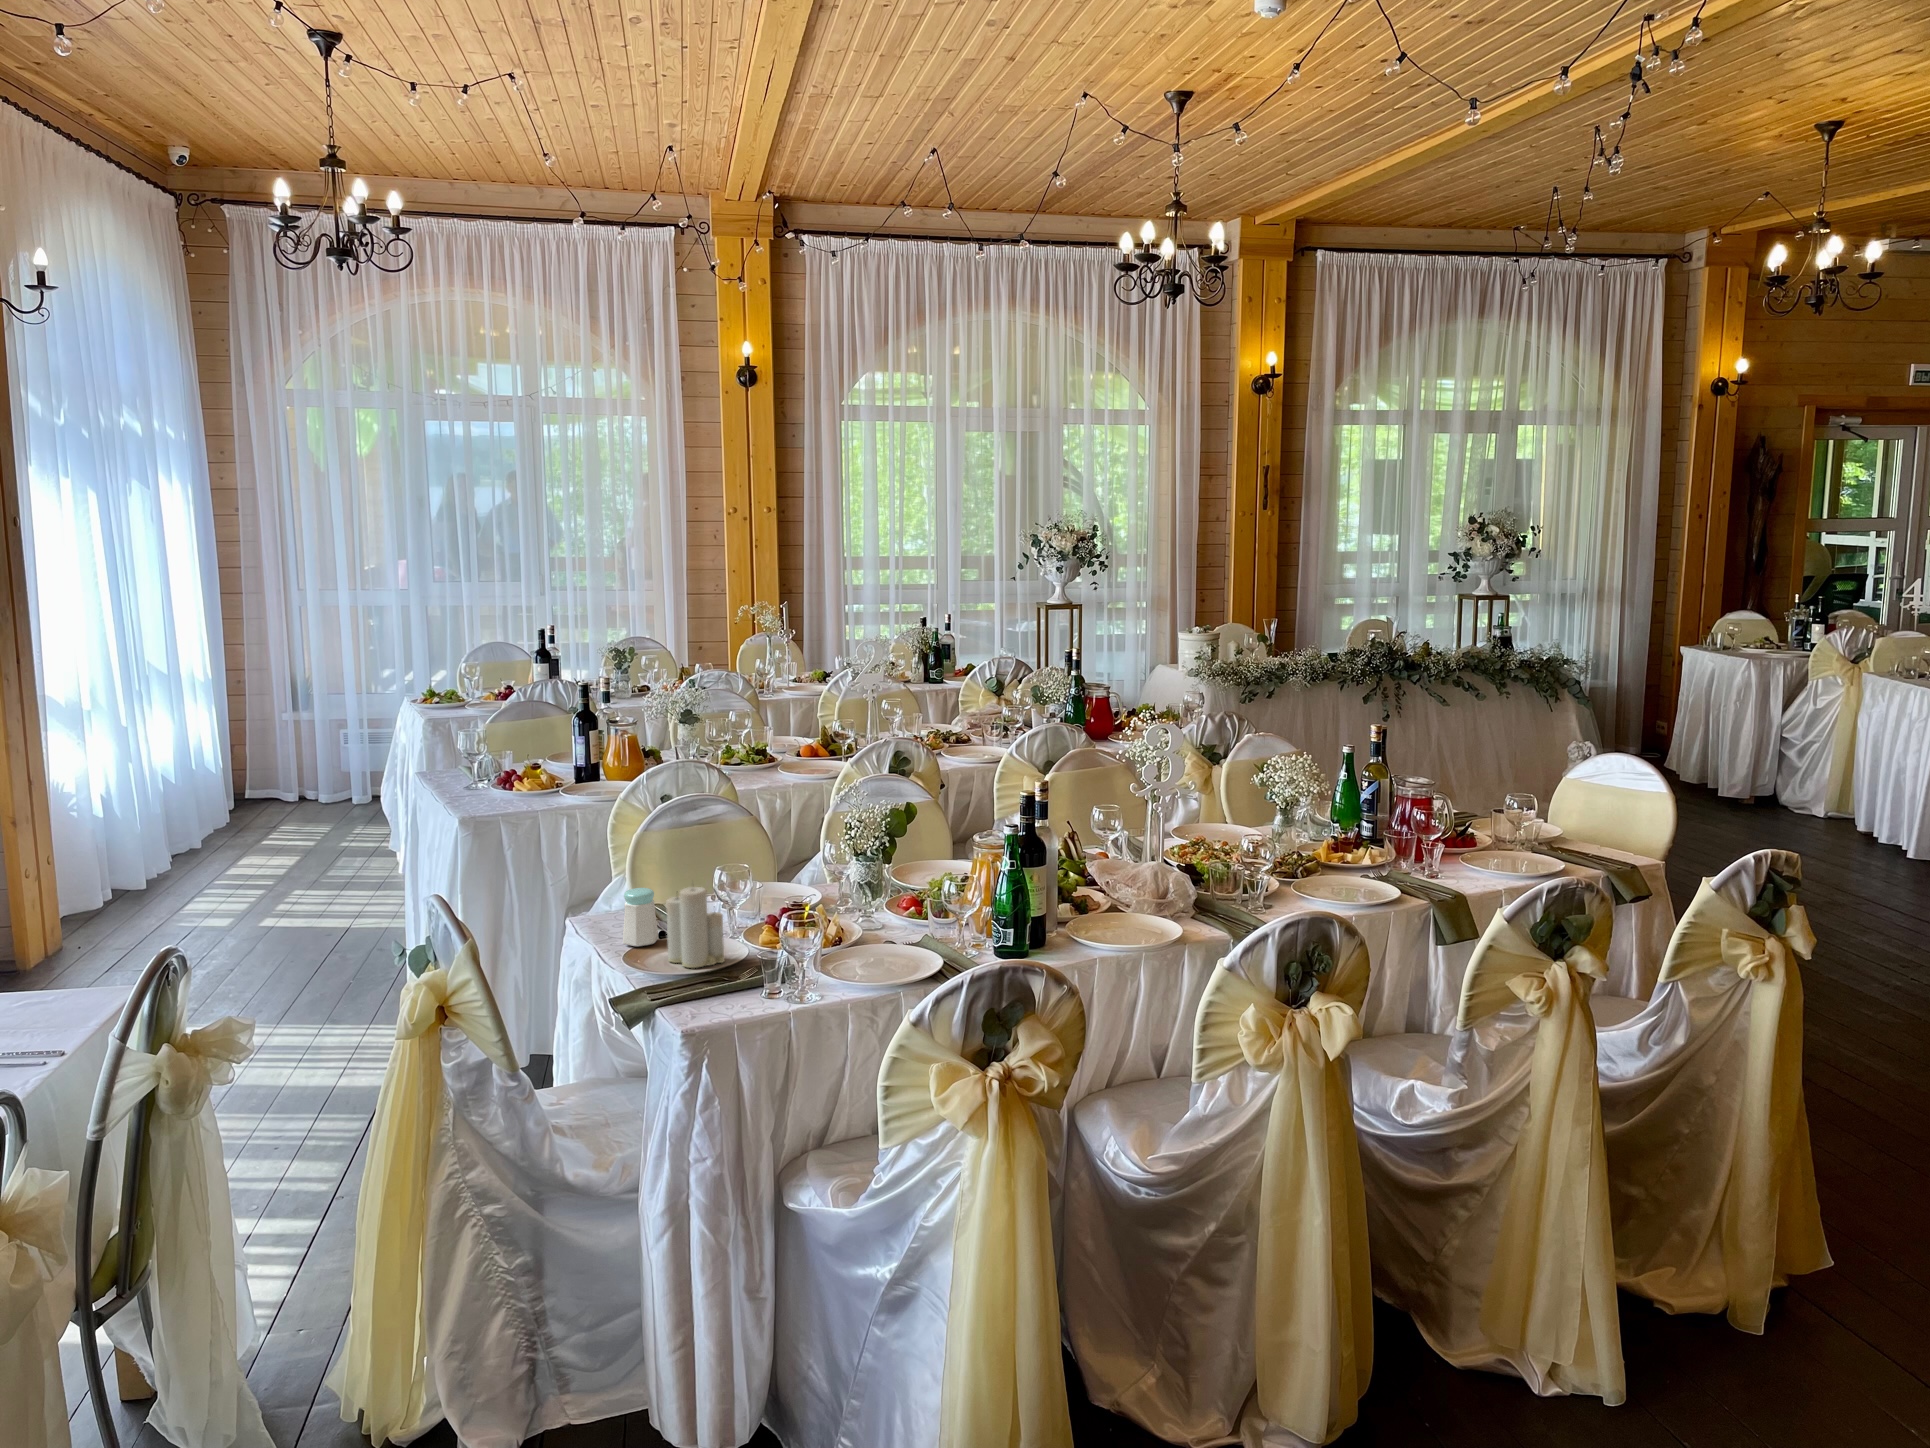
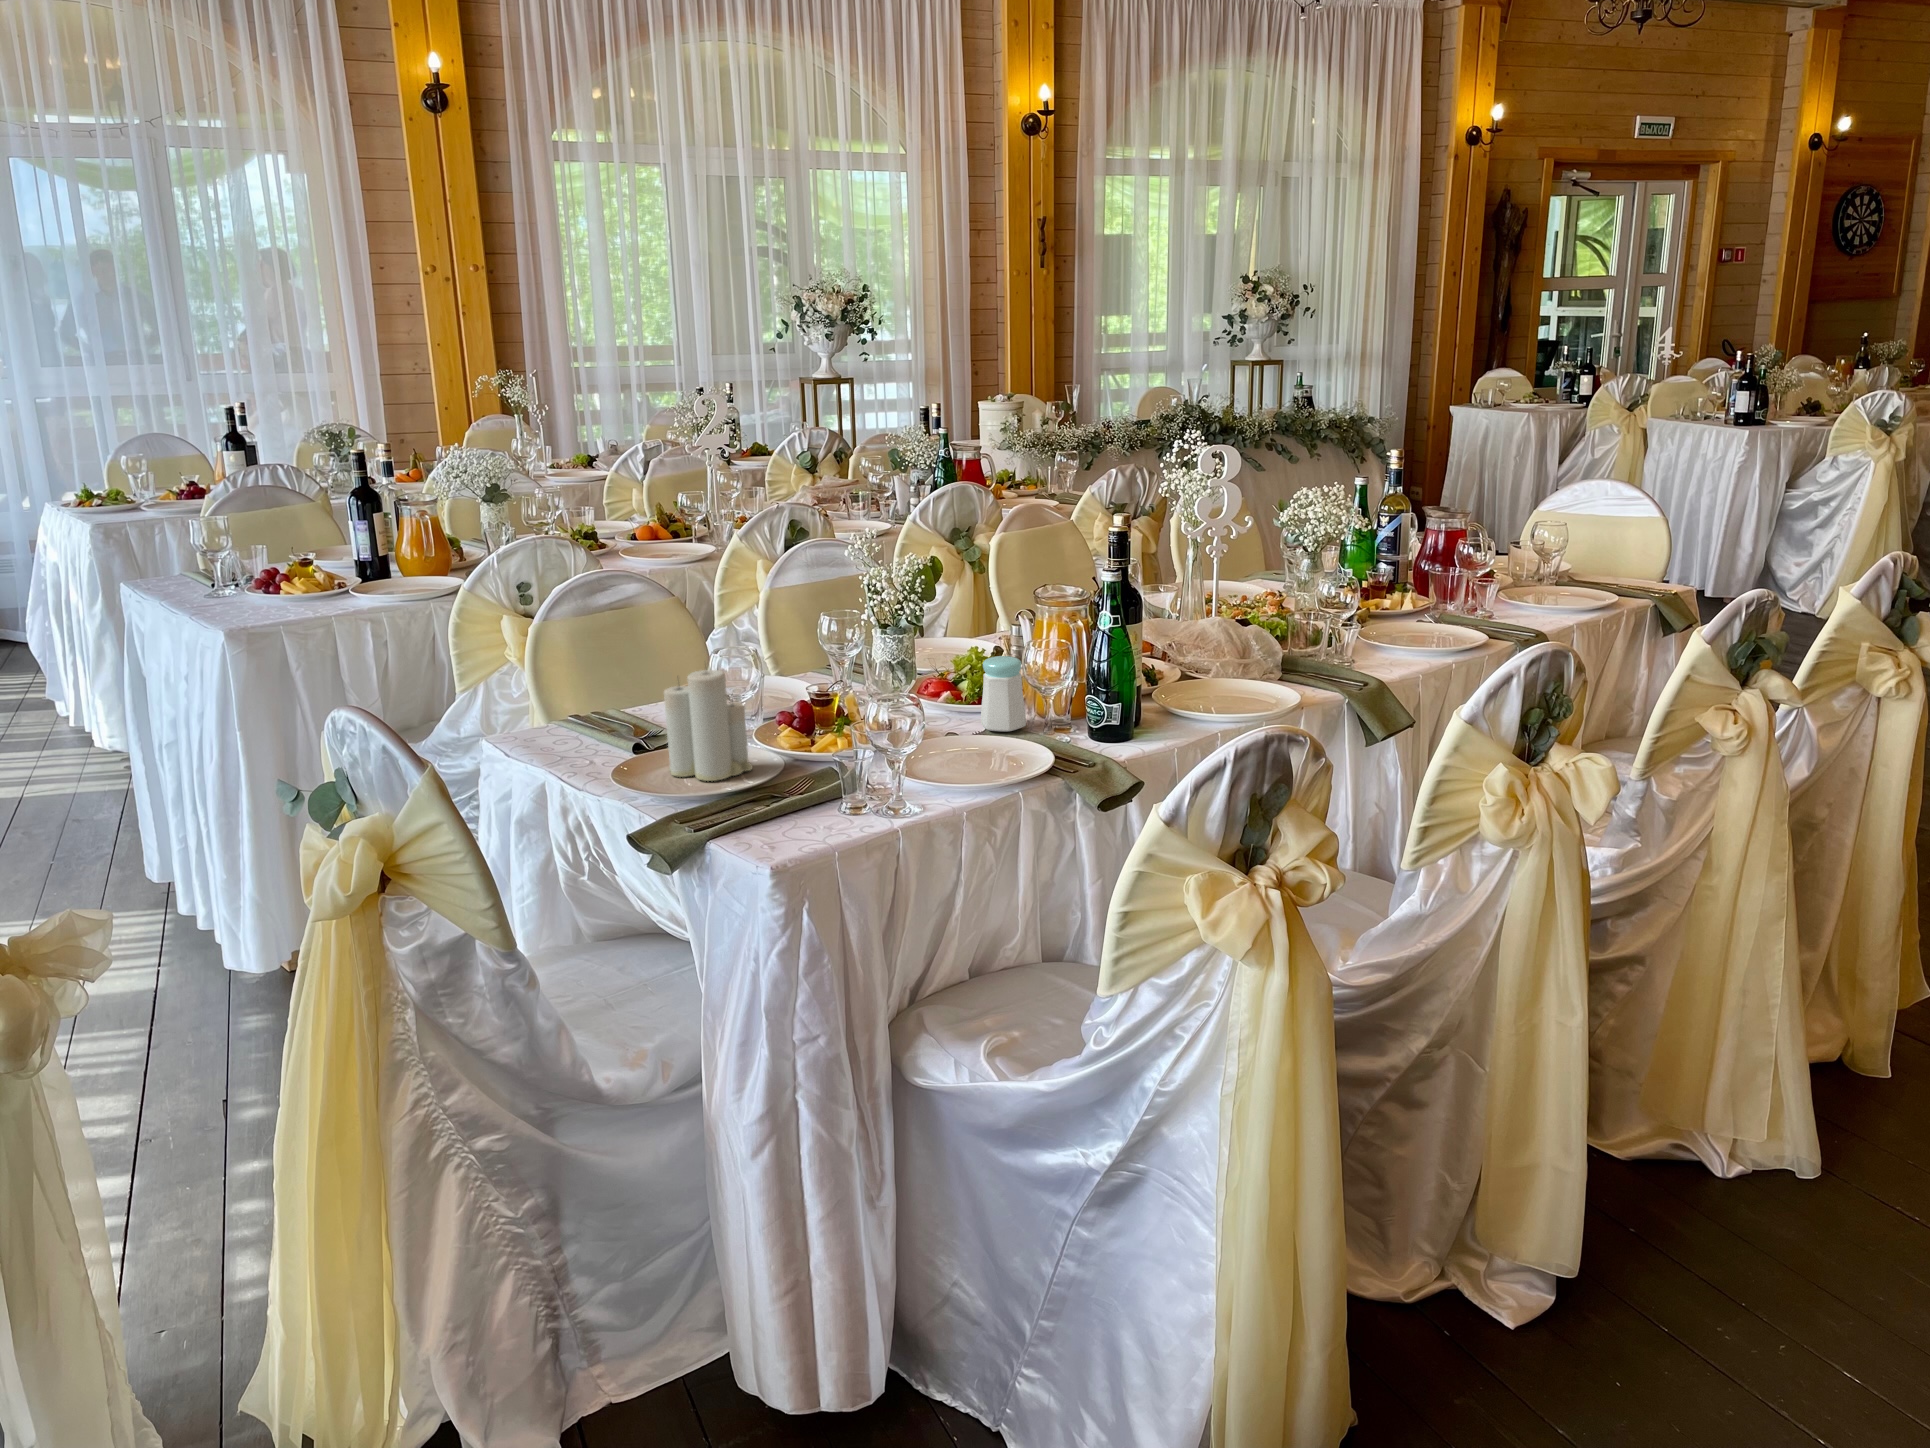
salt shaker: present [623,888,658,946] -> present [981,656,1026,732]

